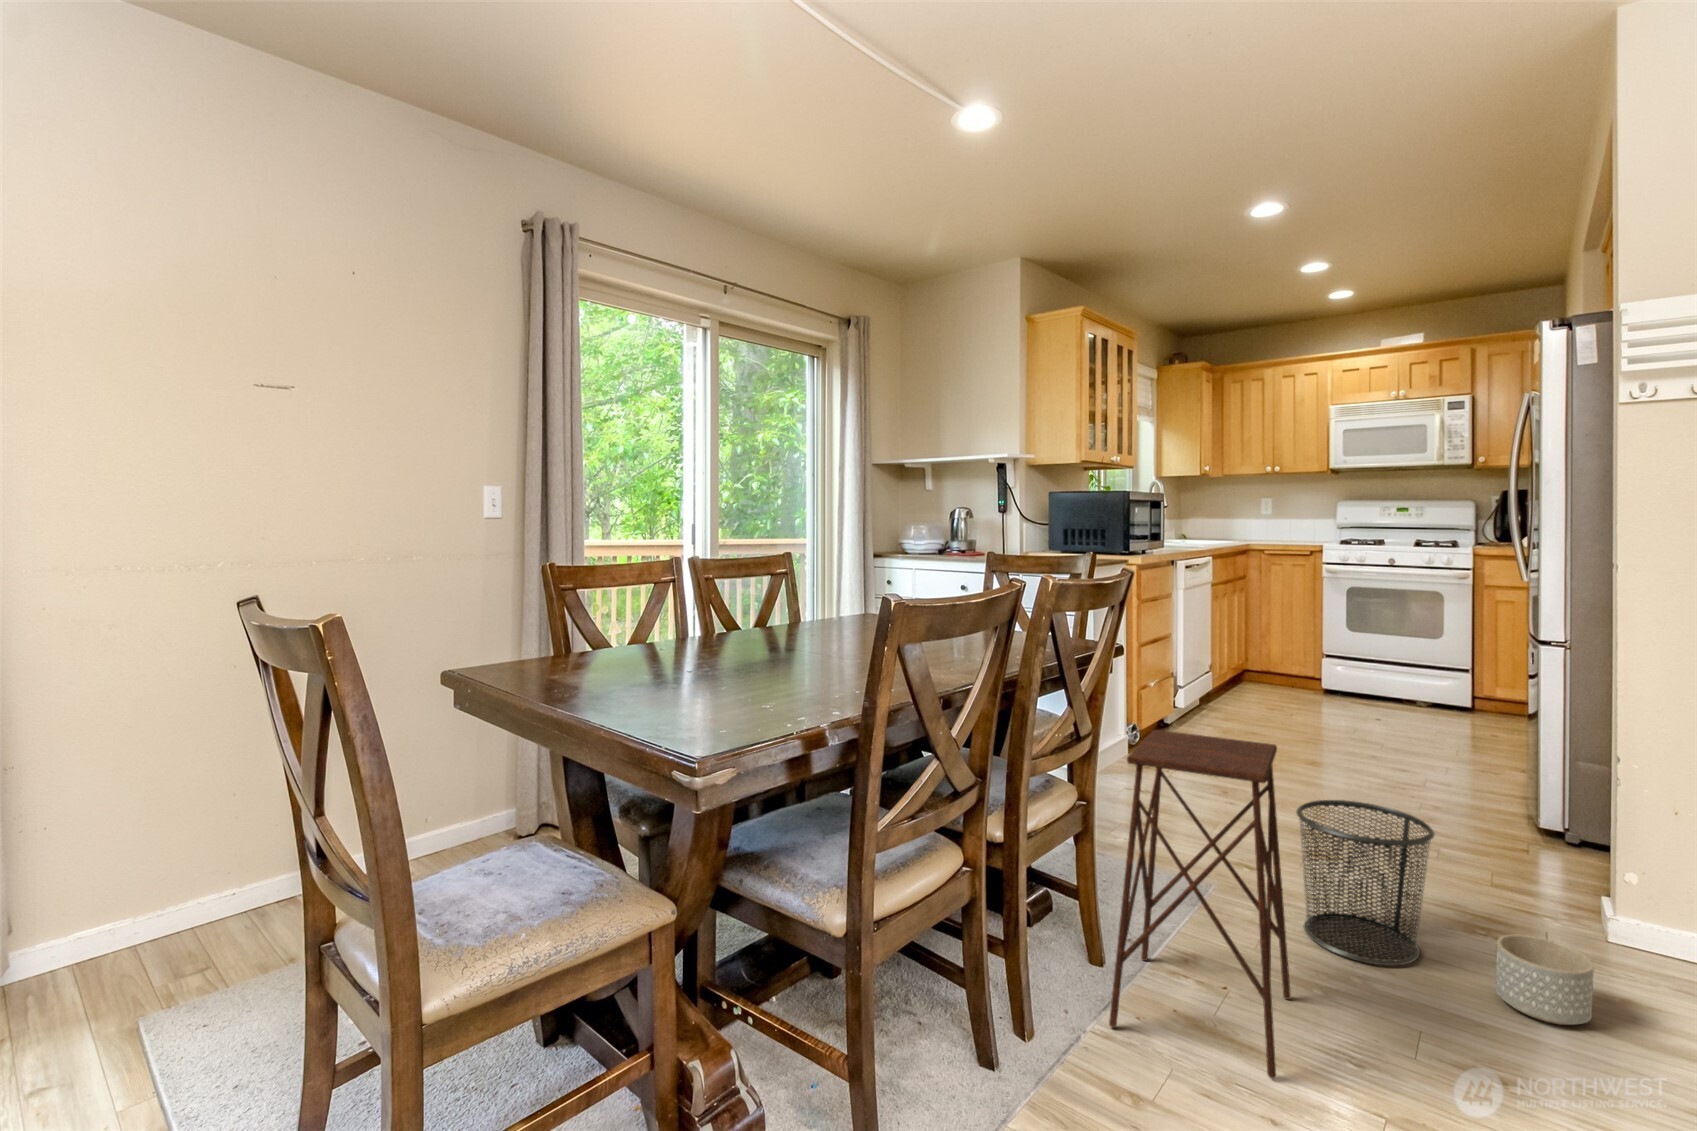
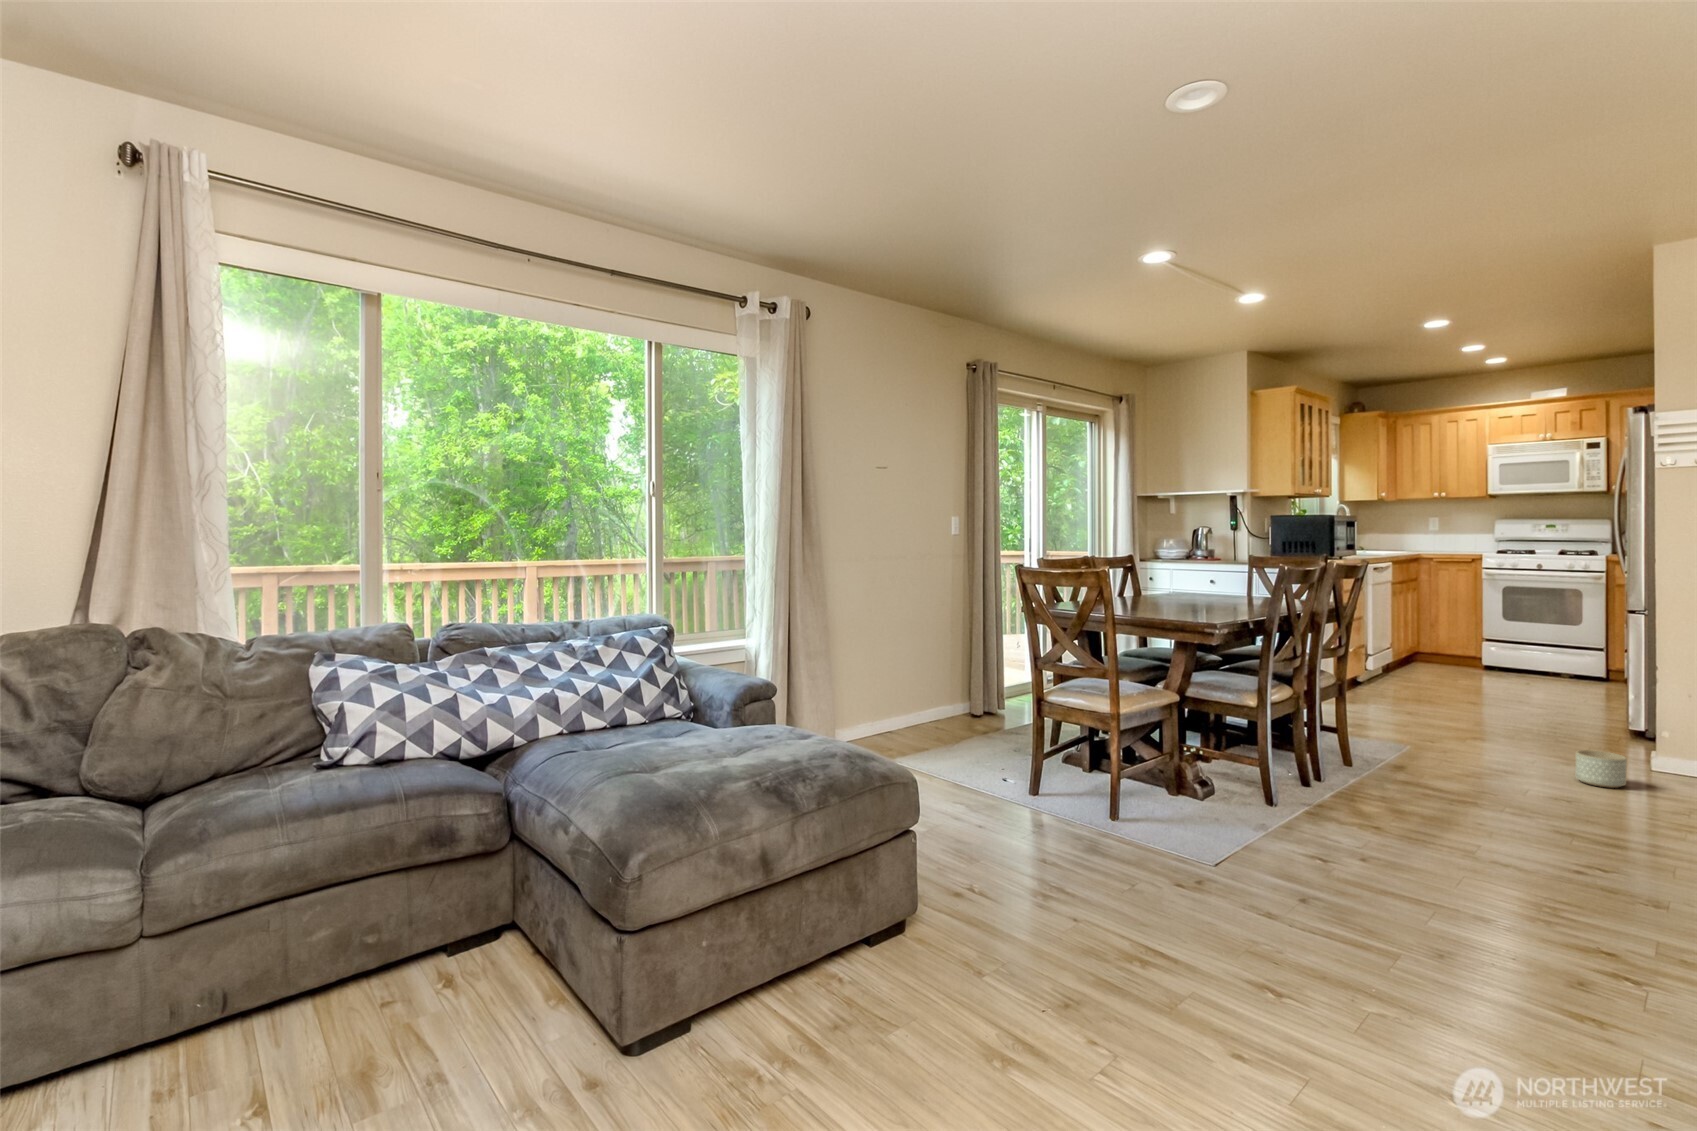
side table: present [1109,730,1291,1079] -> none [1363,642,1459,794]
waste bin: present [1296,800,1434,965] -> none [1462,691,1543,771]

